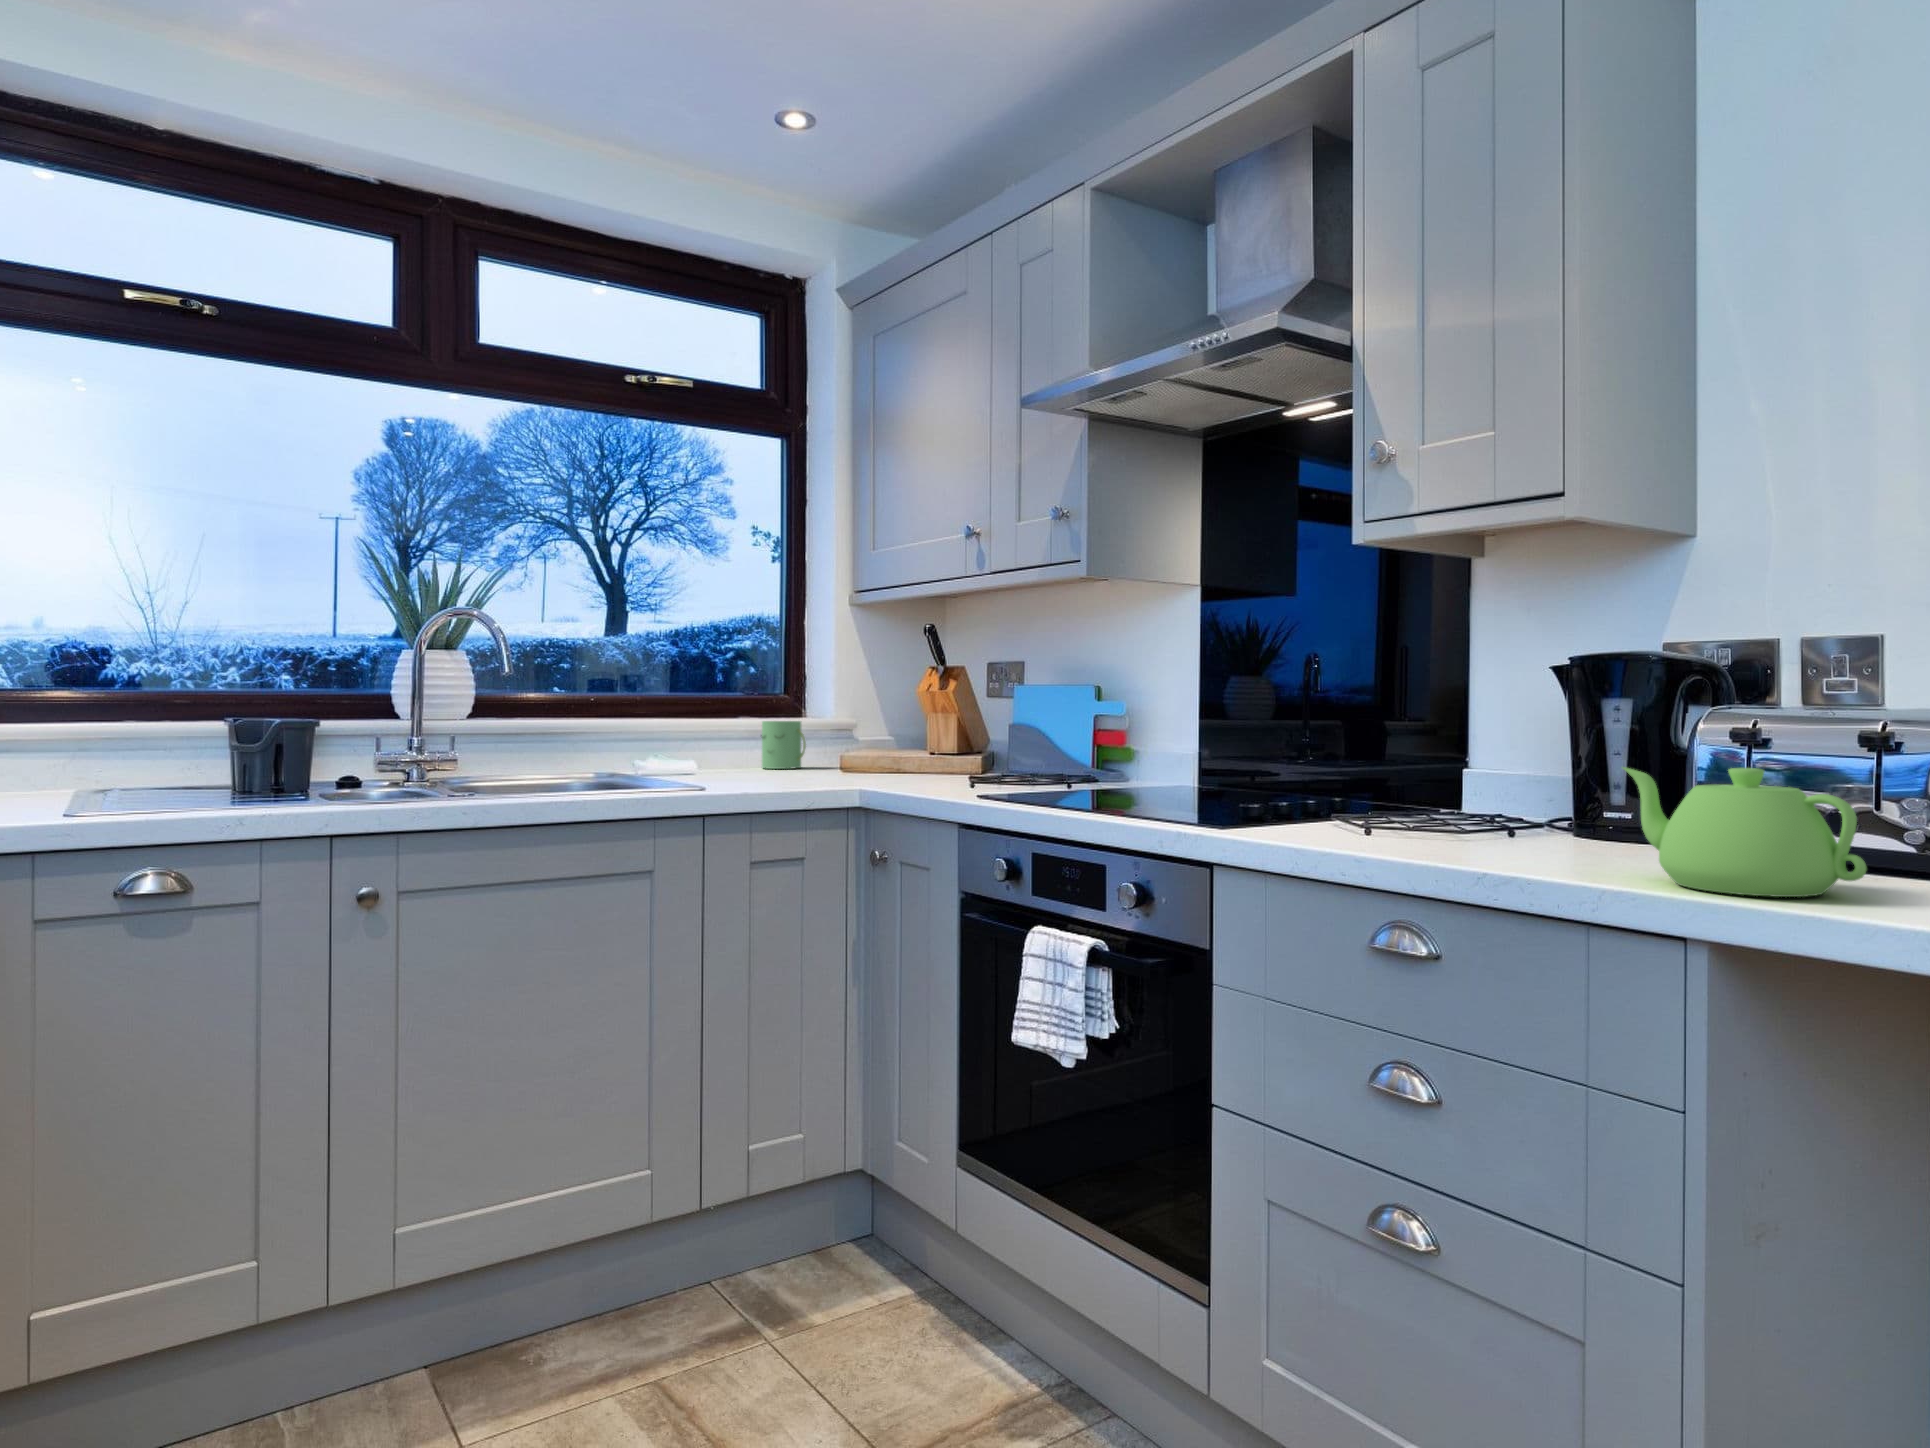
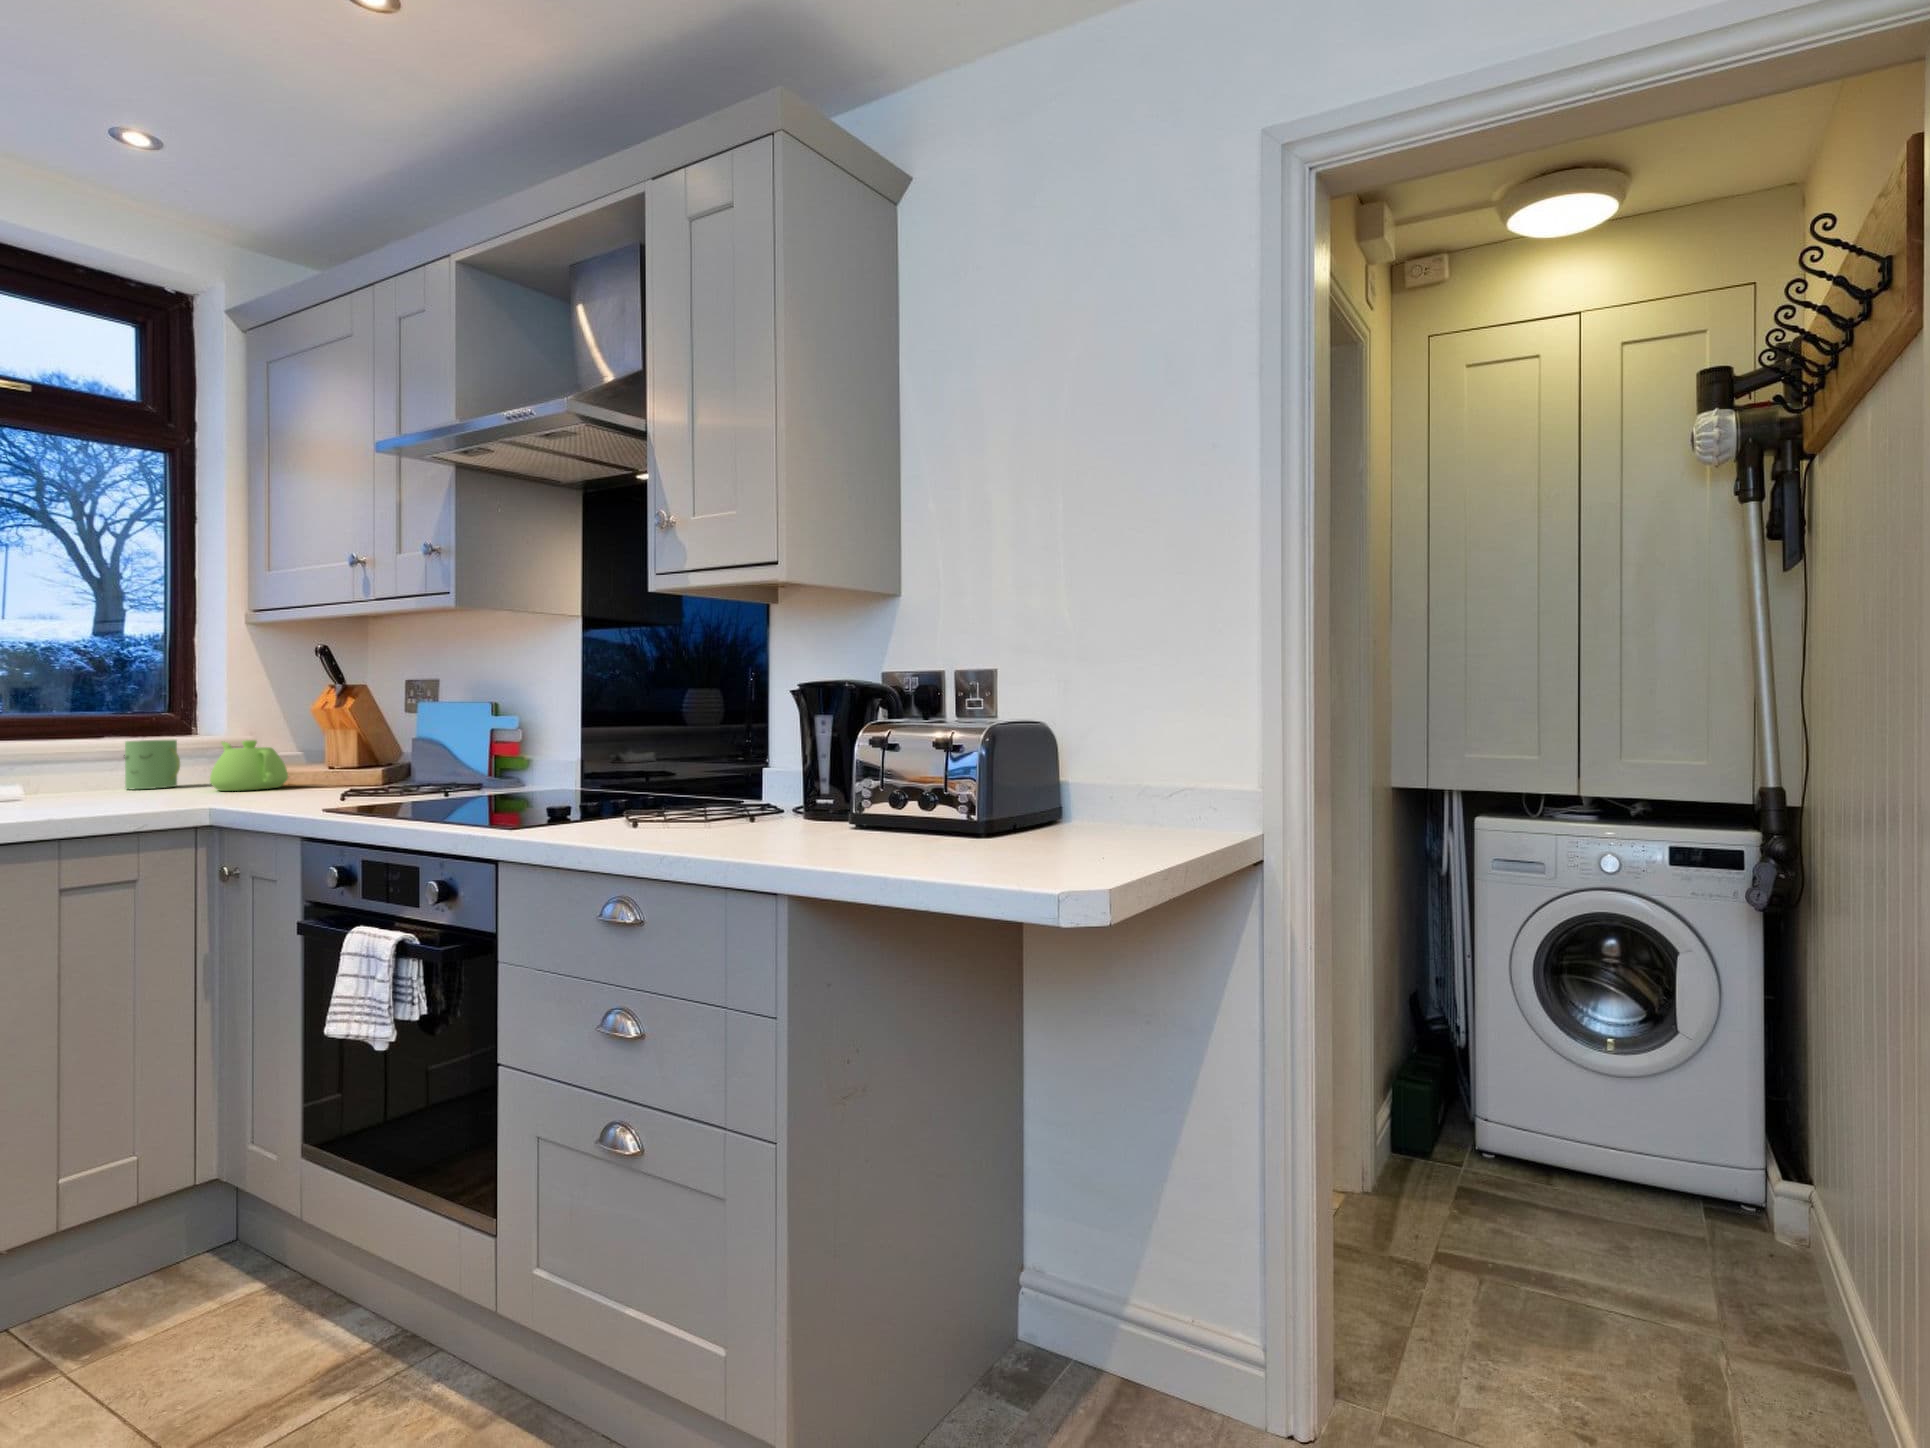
teapot: present [1623,767,1866,897] -> present [210,740,288,791]

